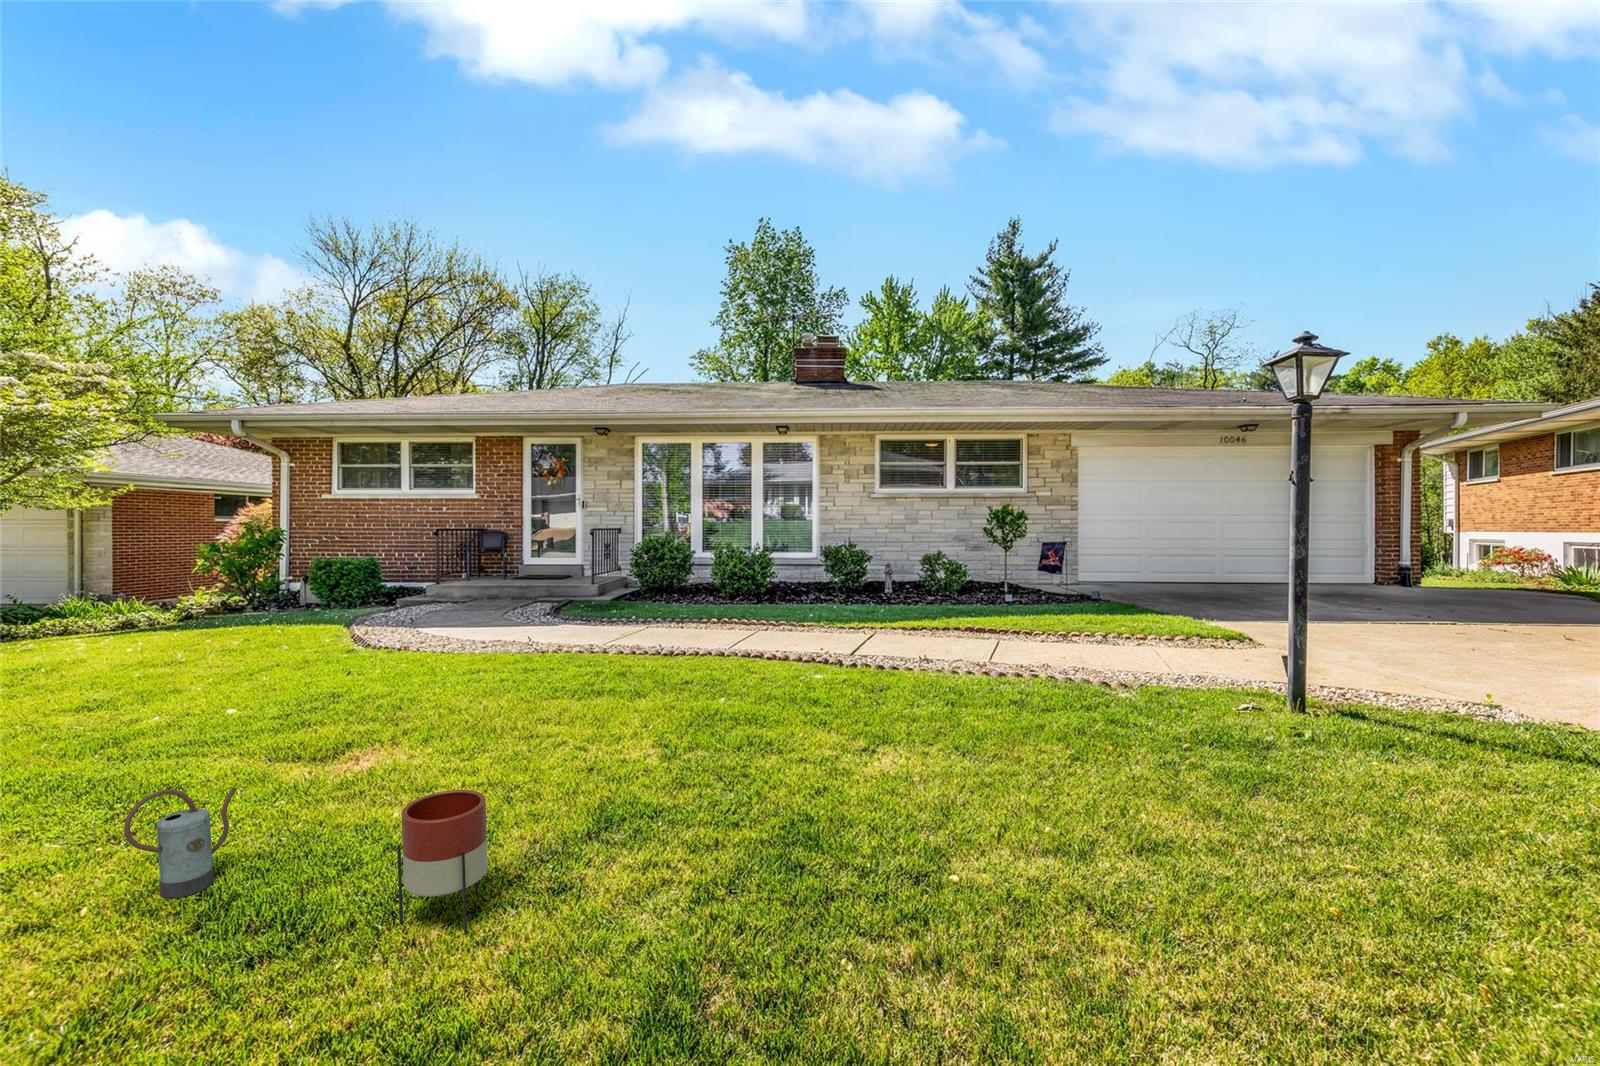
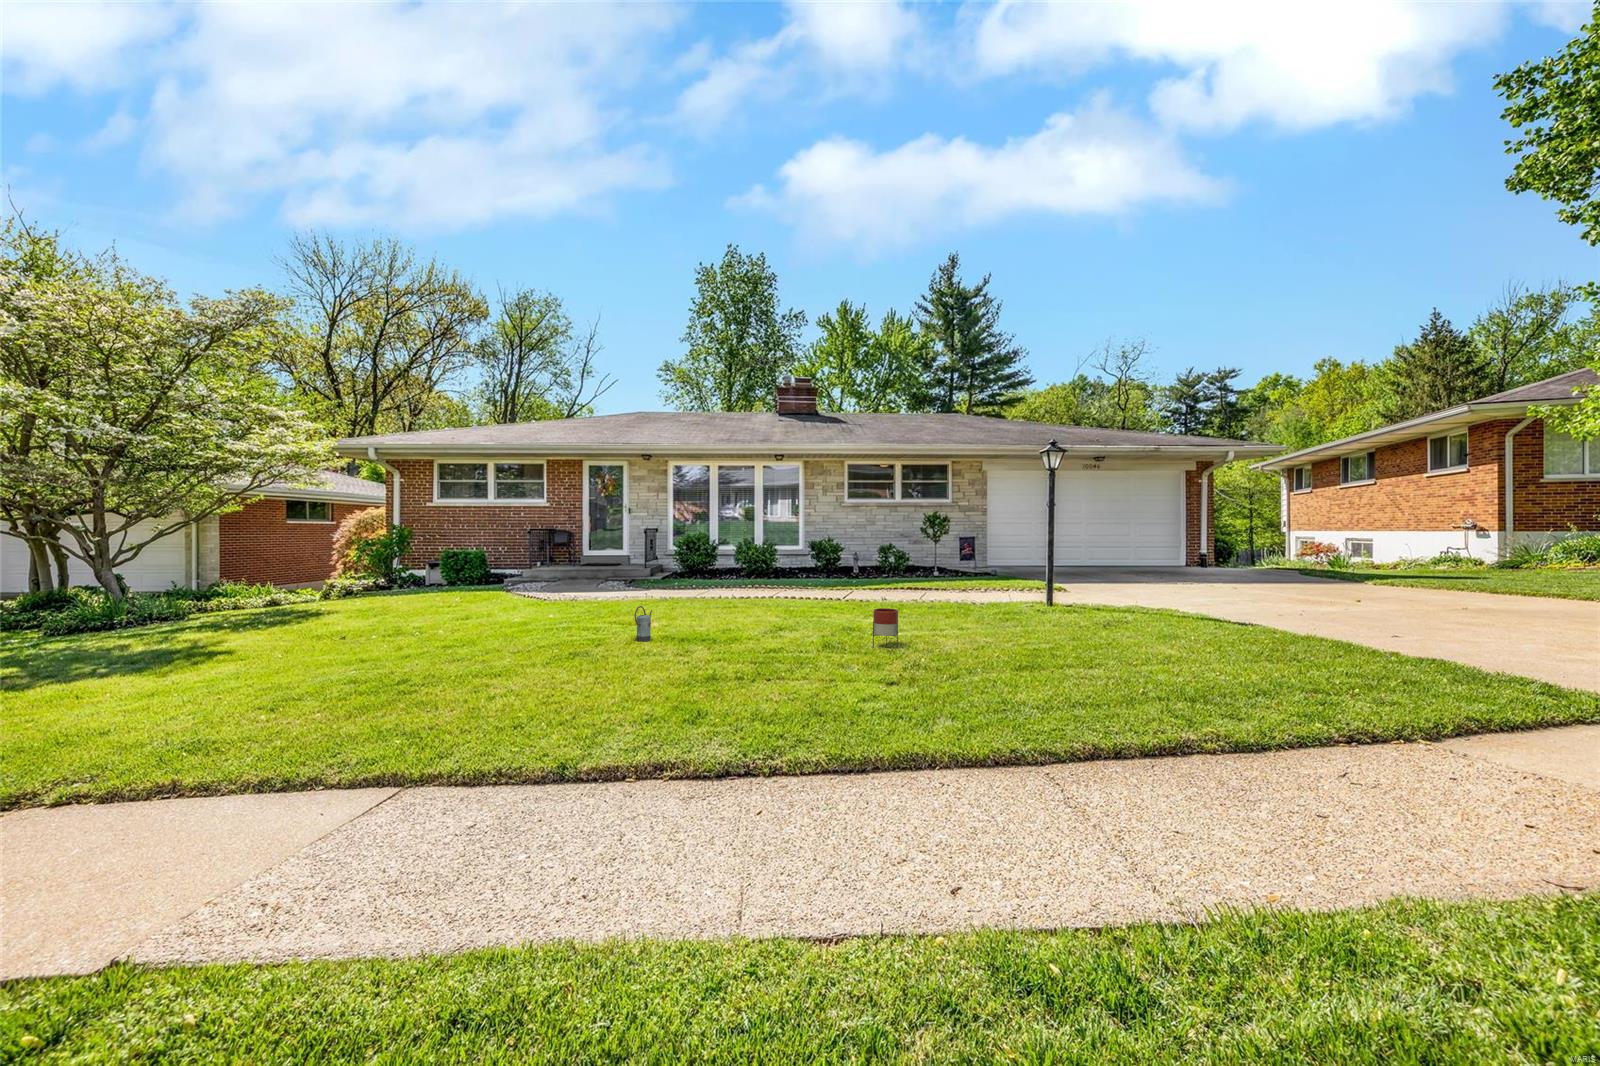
planter: present [397,790,488,934] -> present [873,608,898,648]

